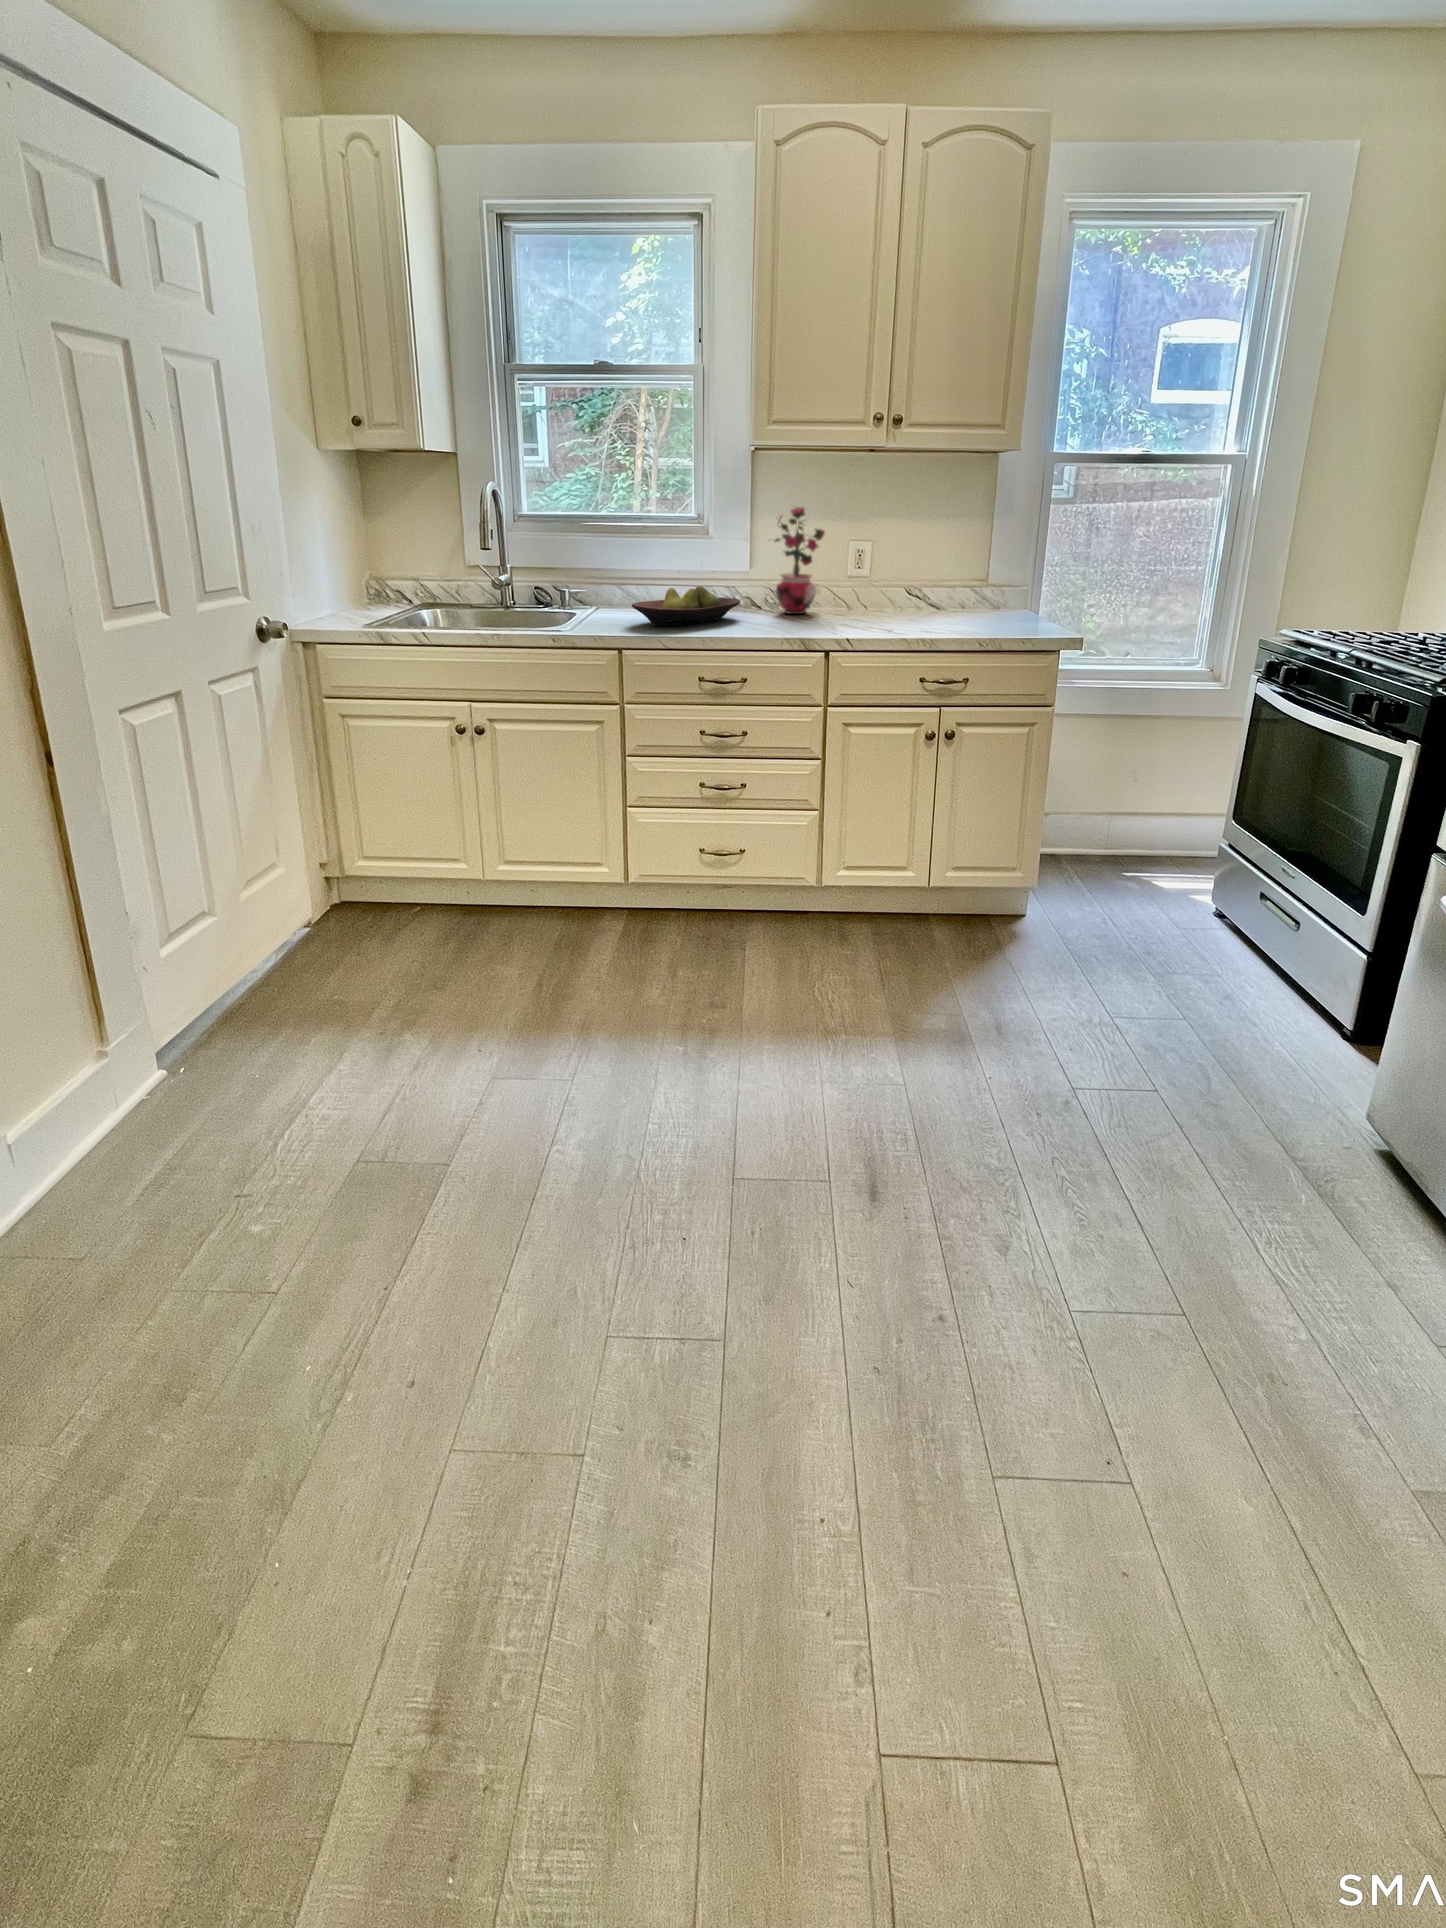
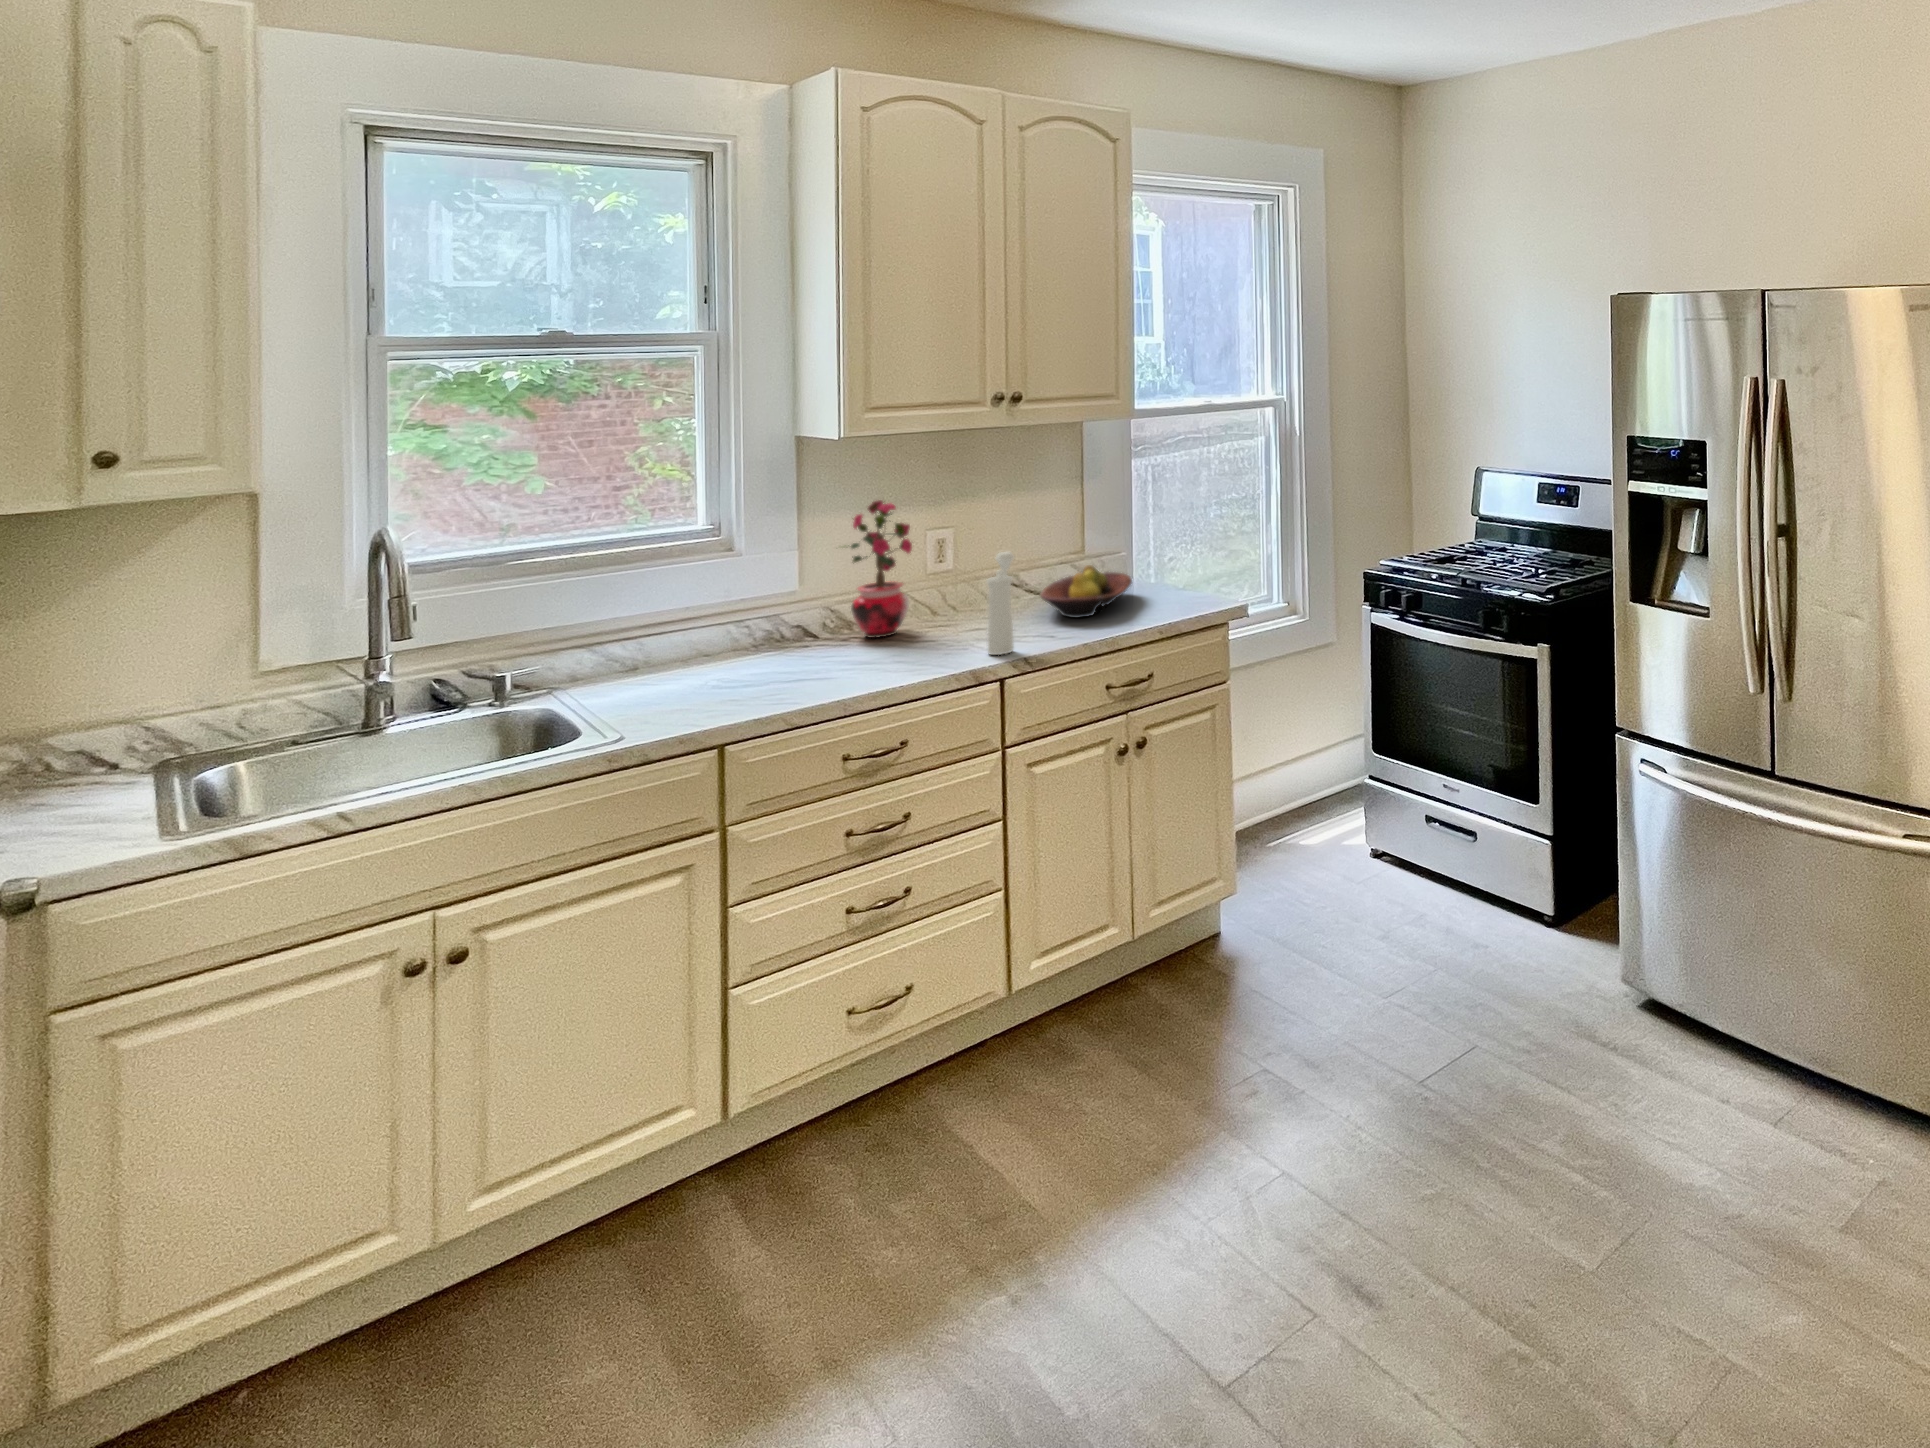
pepper mill: none [828,554,869,634] -> present [987,552,1014,655]
fruit bowl: present [632,586,740,626] -> present [1040,565,1132,618]

